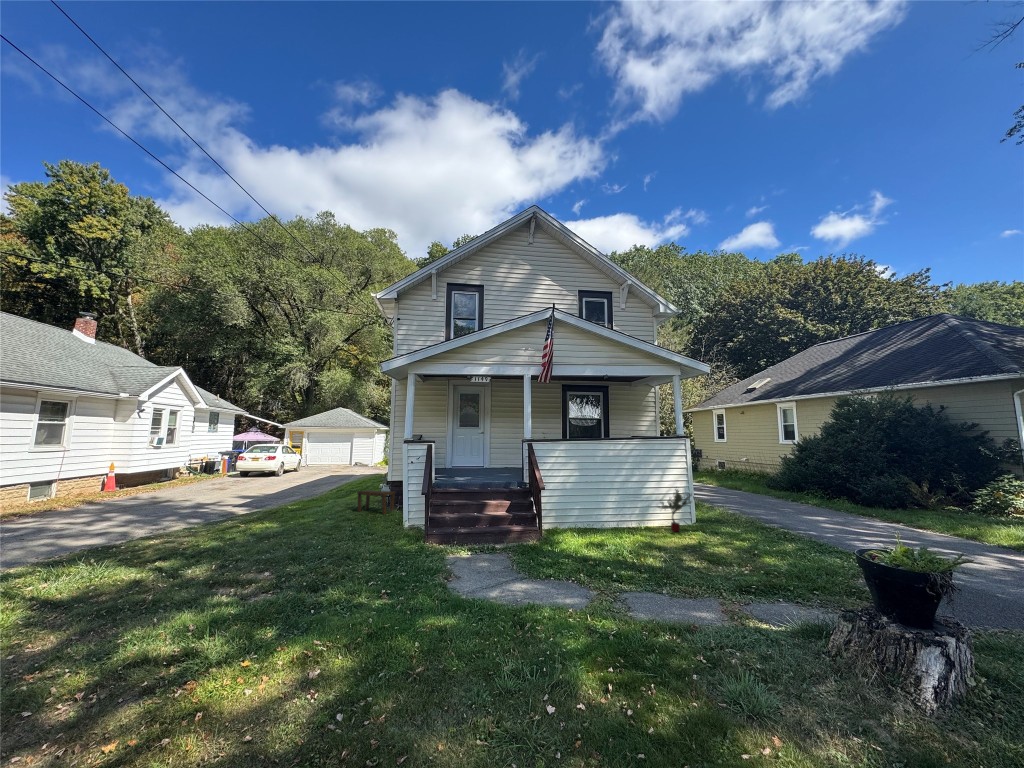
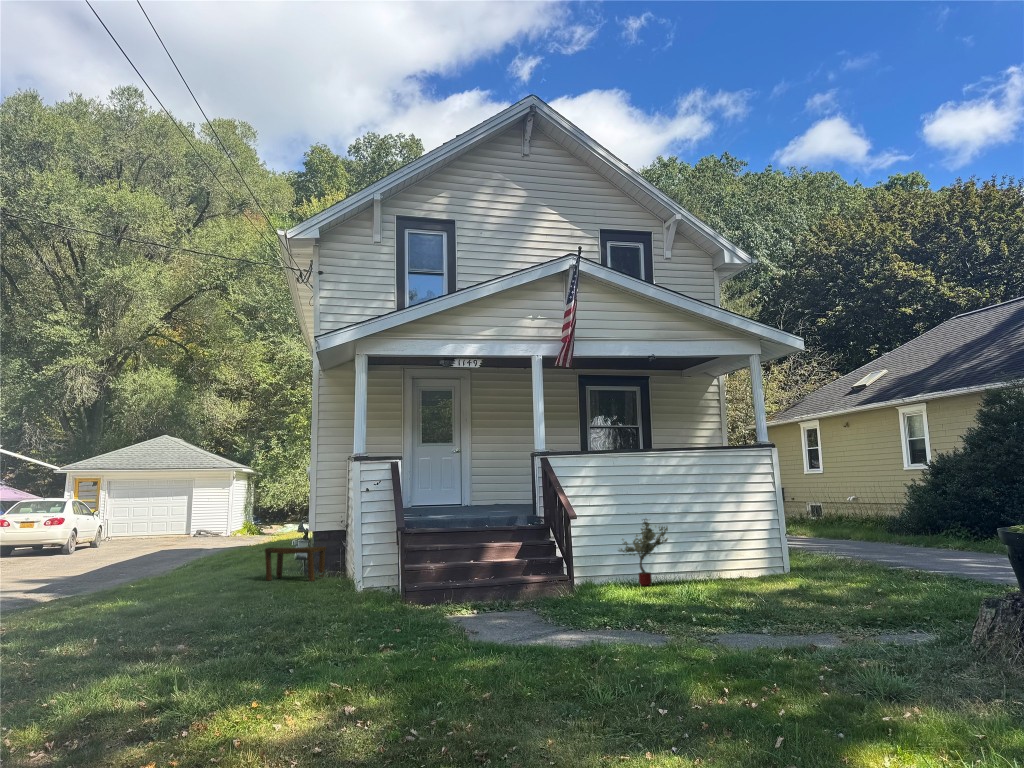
potted tree: present [658,487,692,532] -> present [618,519,668,586]

